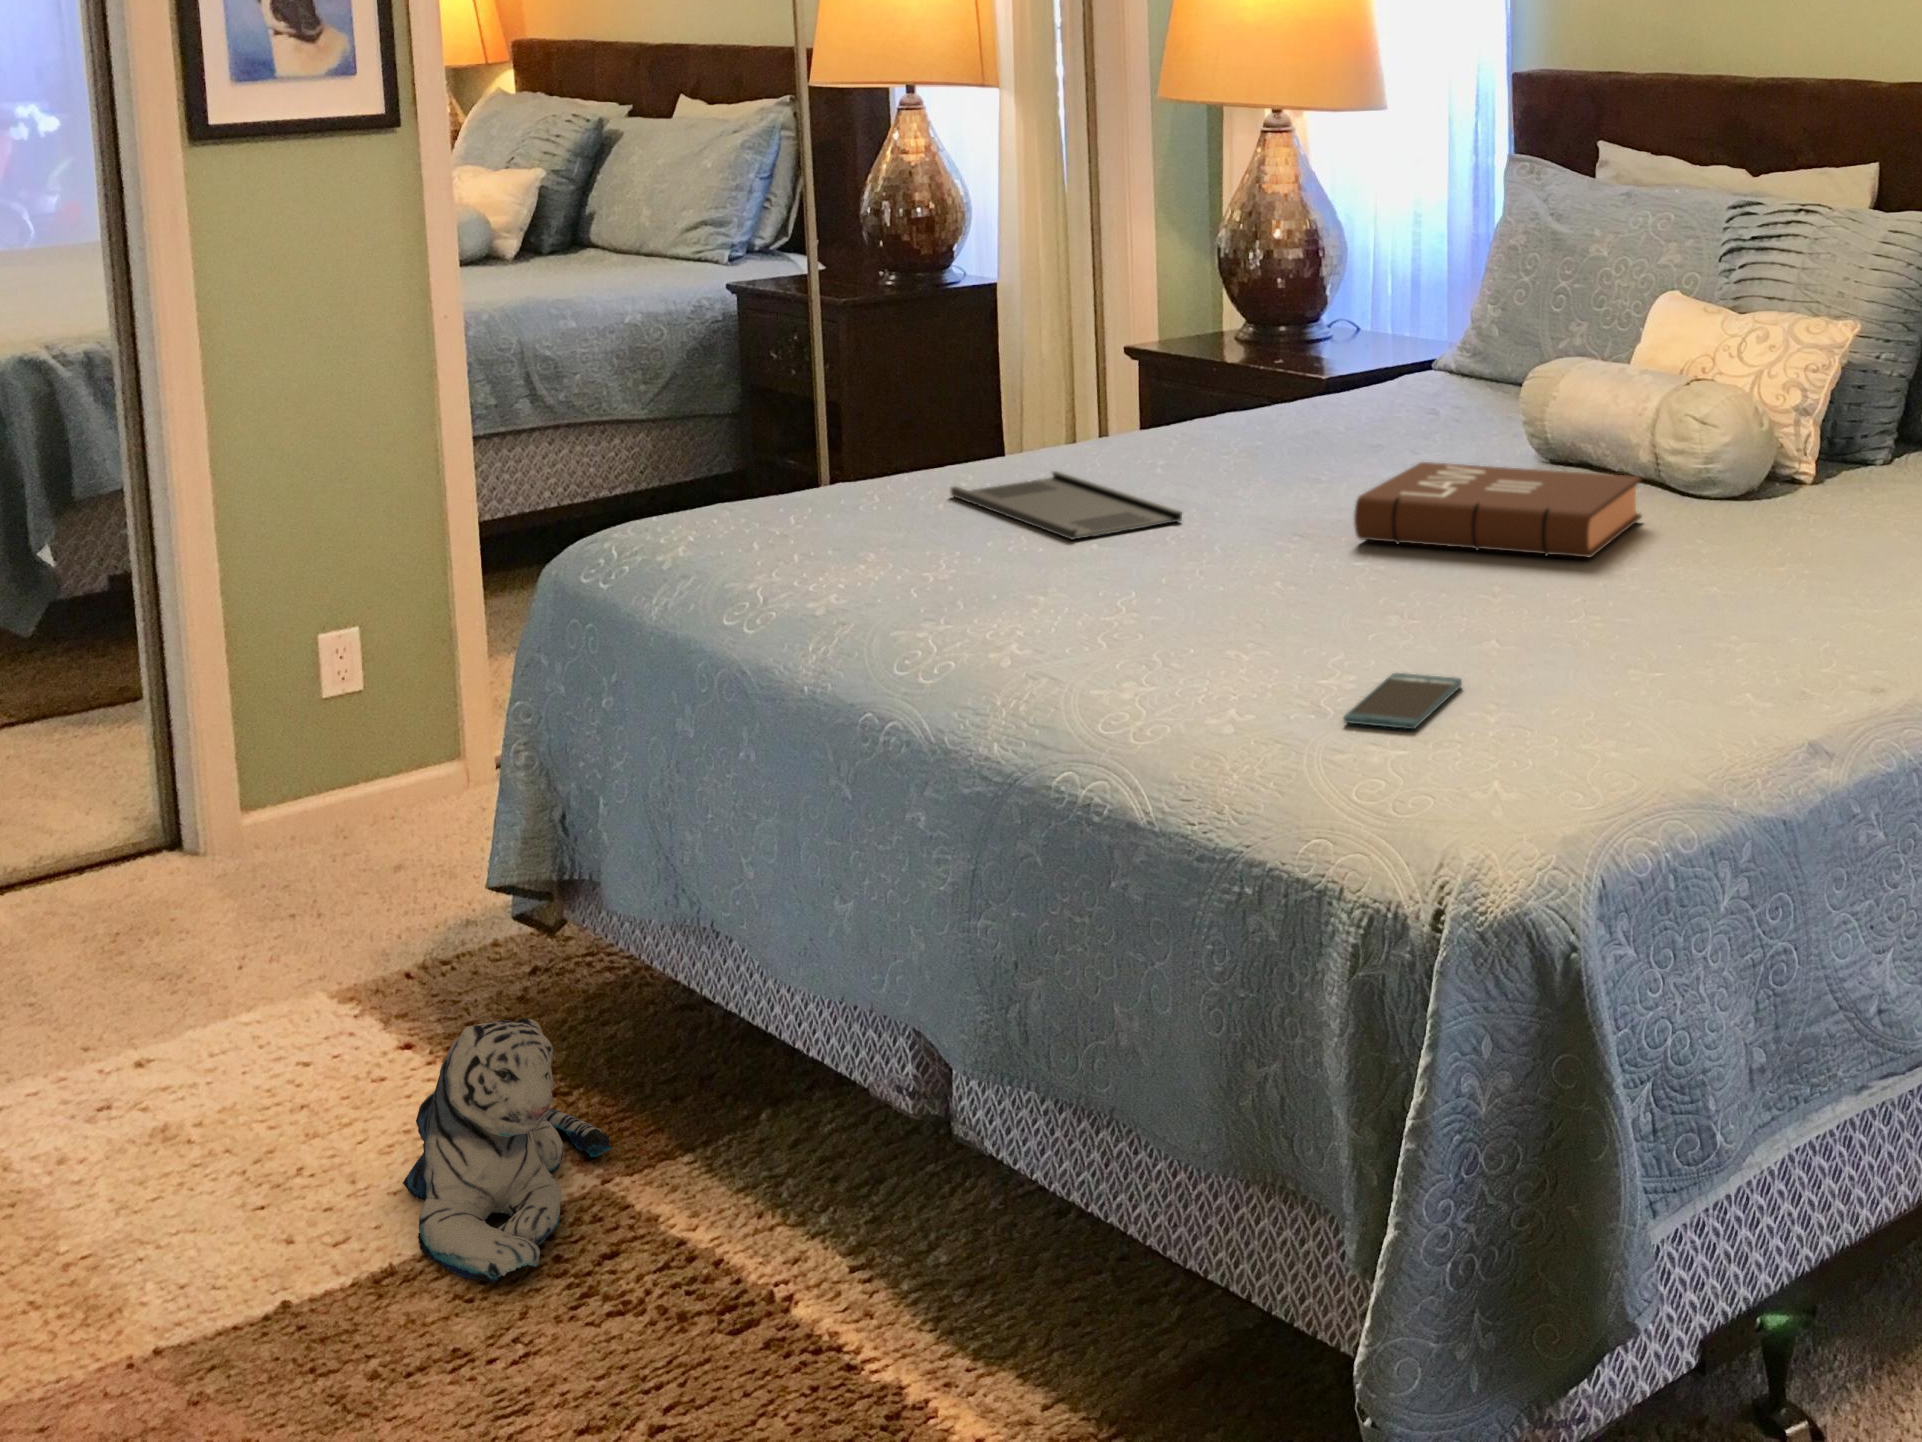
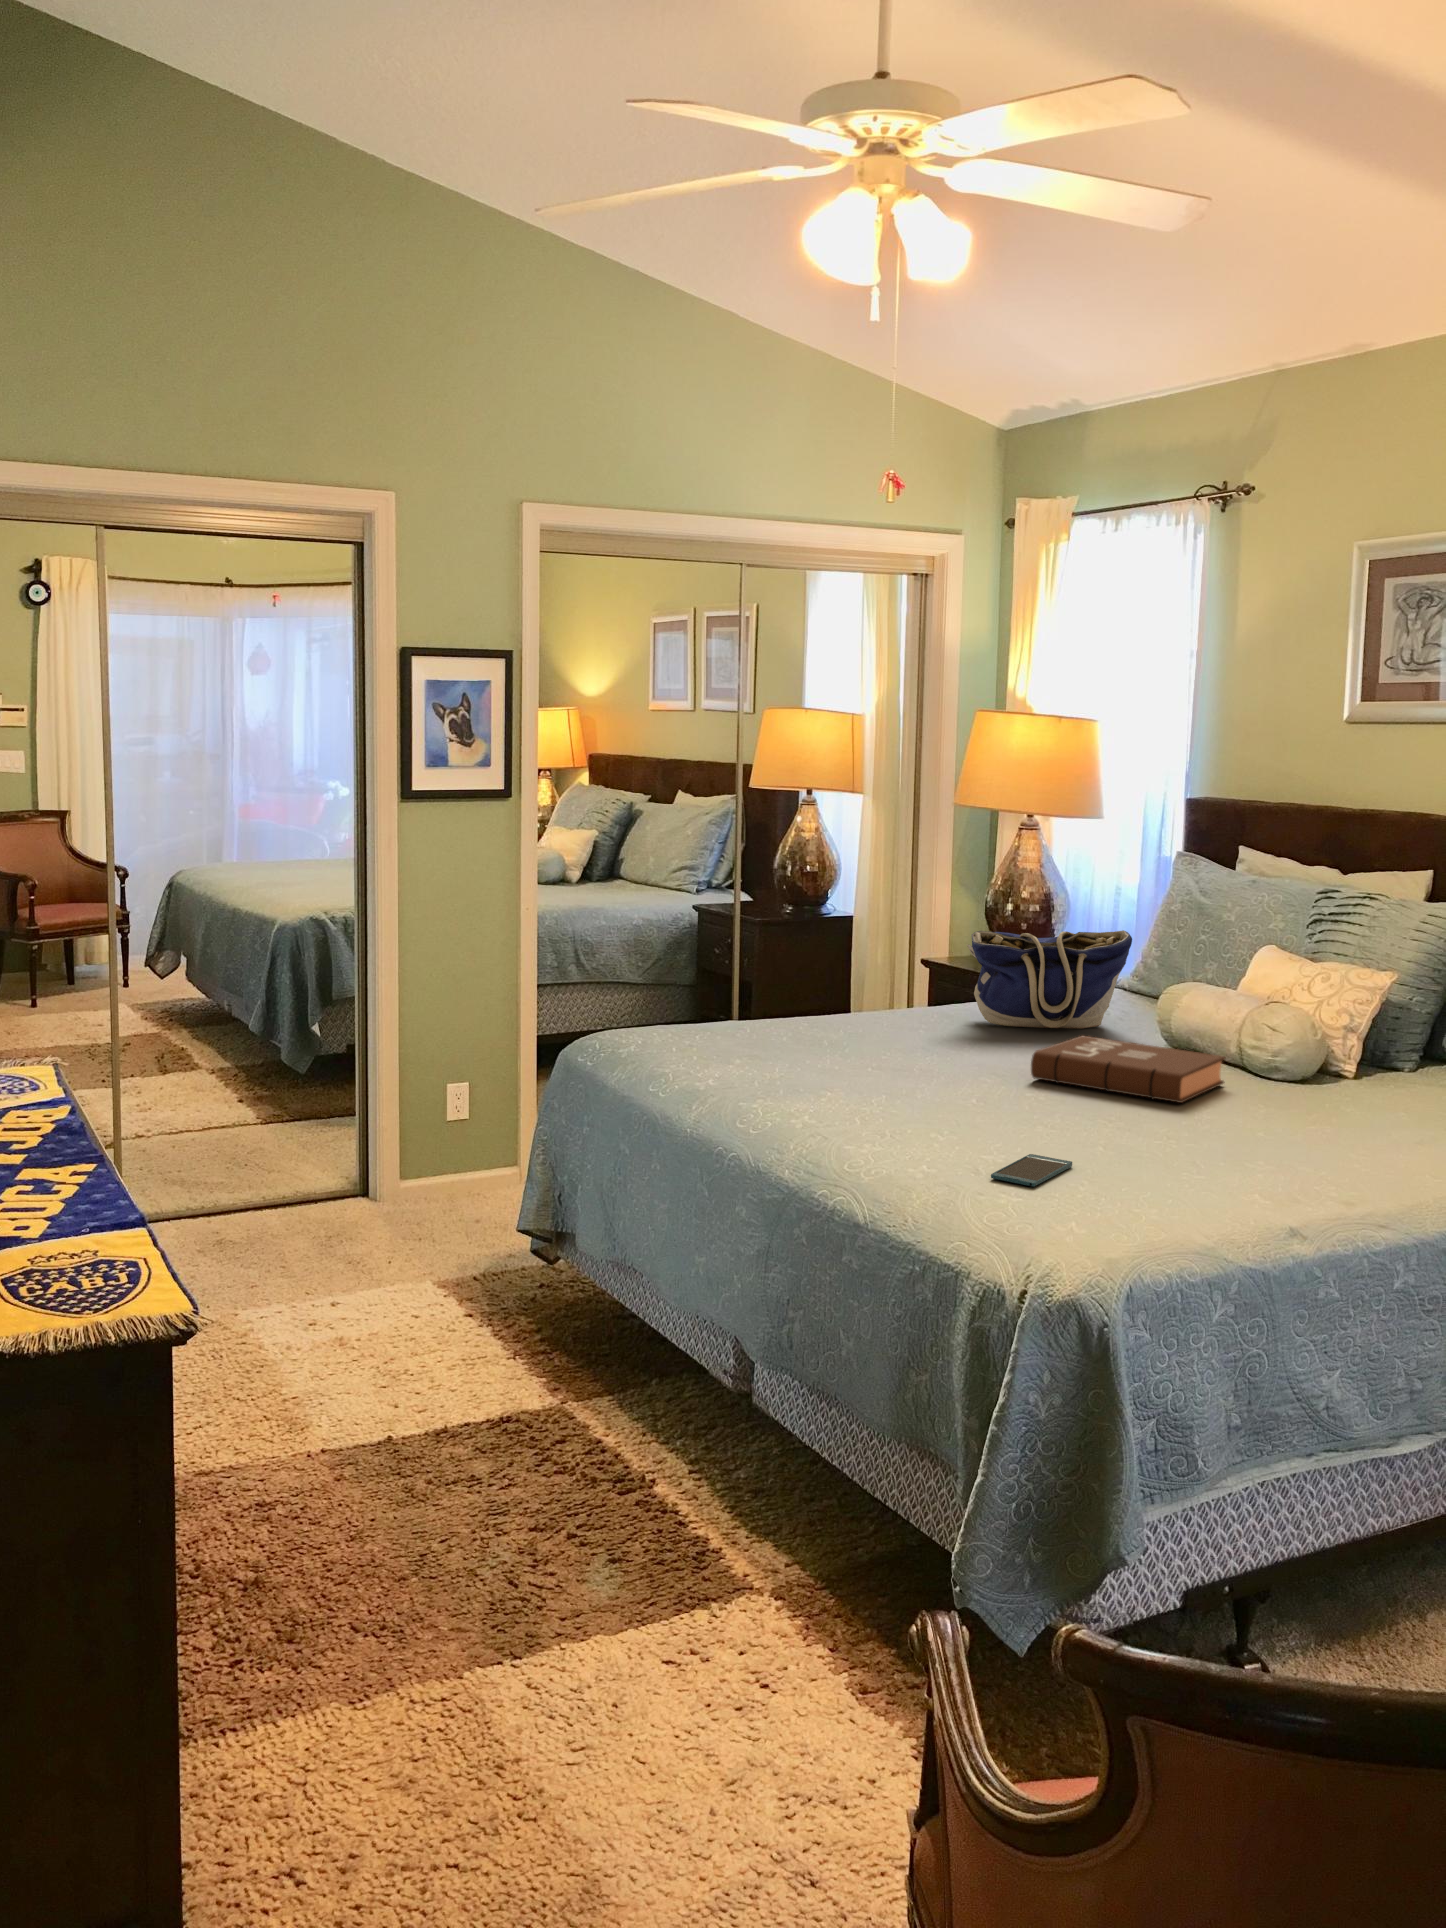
tote bag: none [1221,289,1474,453] -> present [967,930,1132,1028]
tray: present [951,471,1182,539] -> none [793,1023,927,1062]
plush toy: present [403,1018,612,1282] -> none [459,1300,569,1444]

